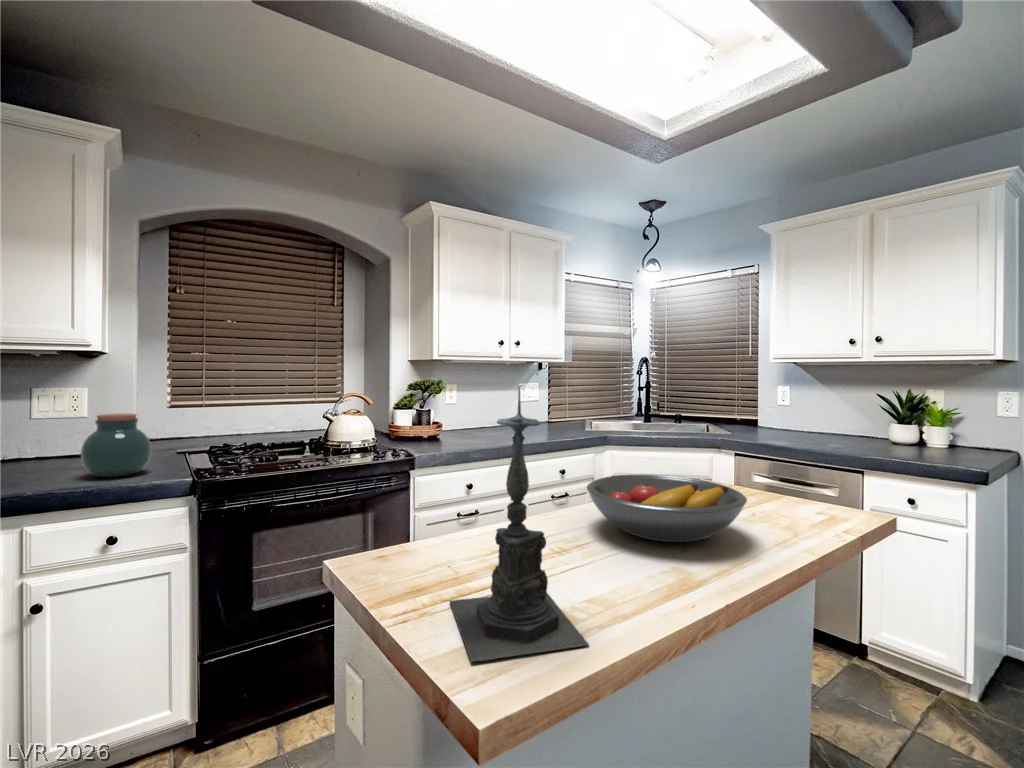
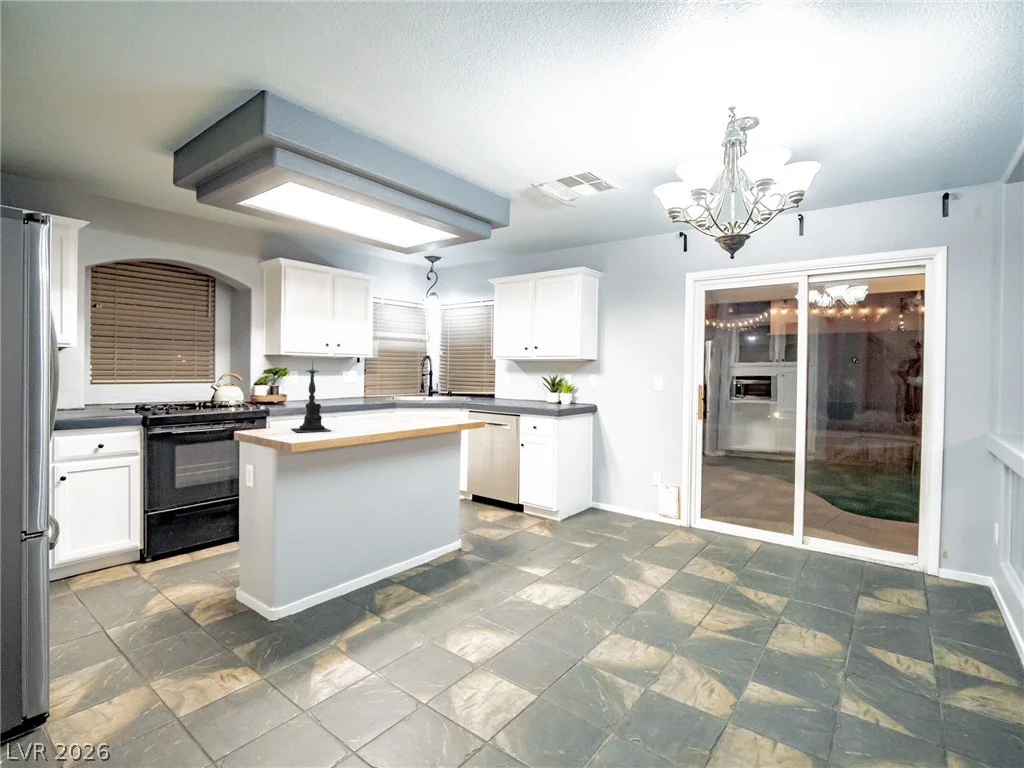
jar: present [81,413,151,477] -> none [77,381,115,414]
fruit bowl: present [587,475,747,542] -> none [349,400,408,421]

